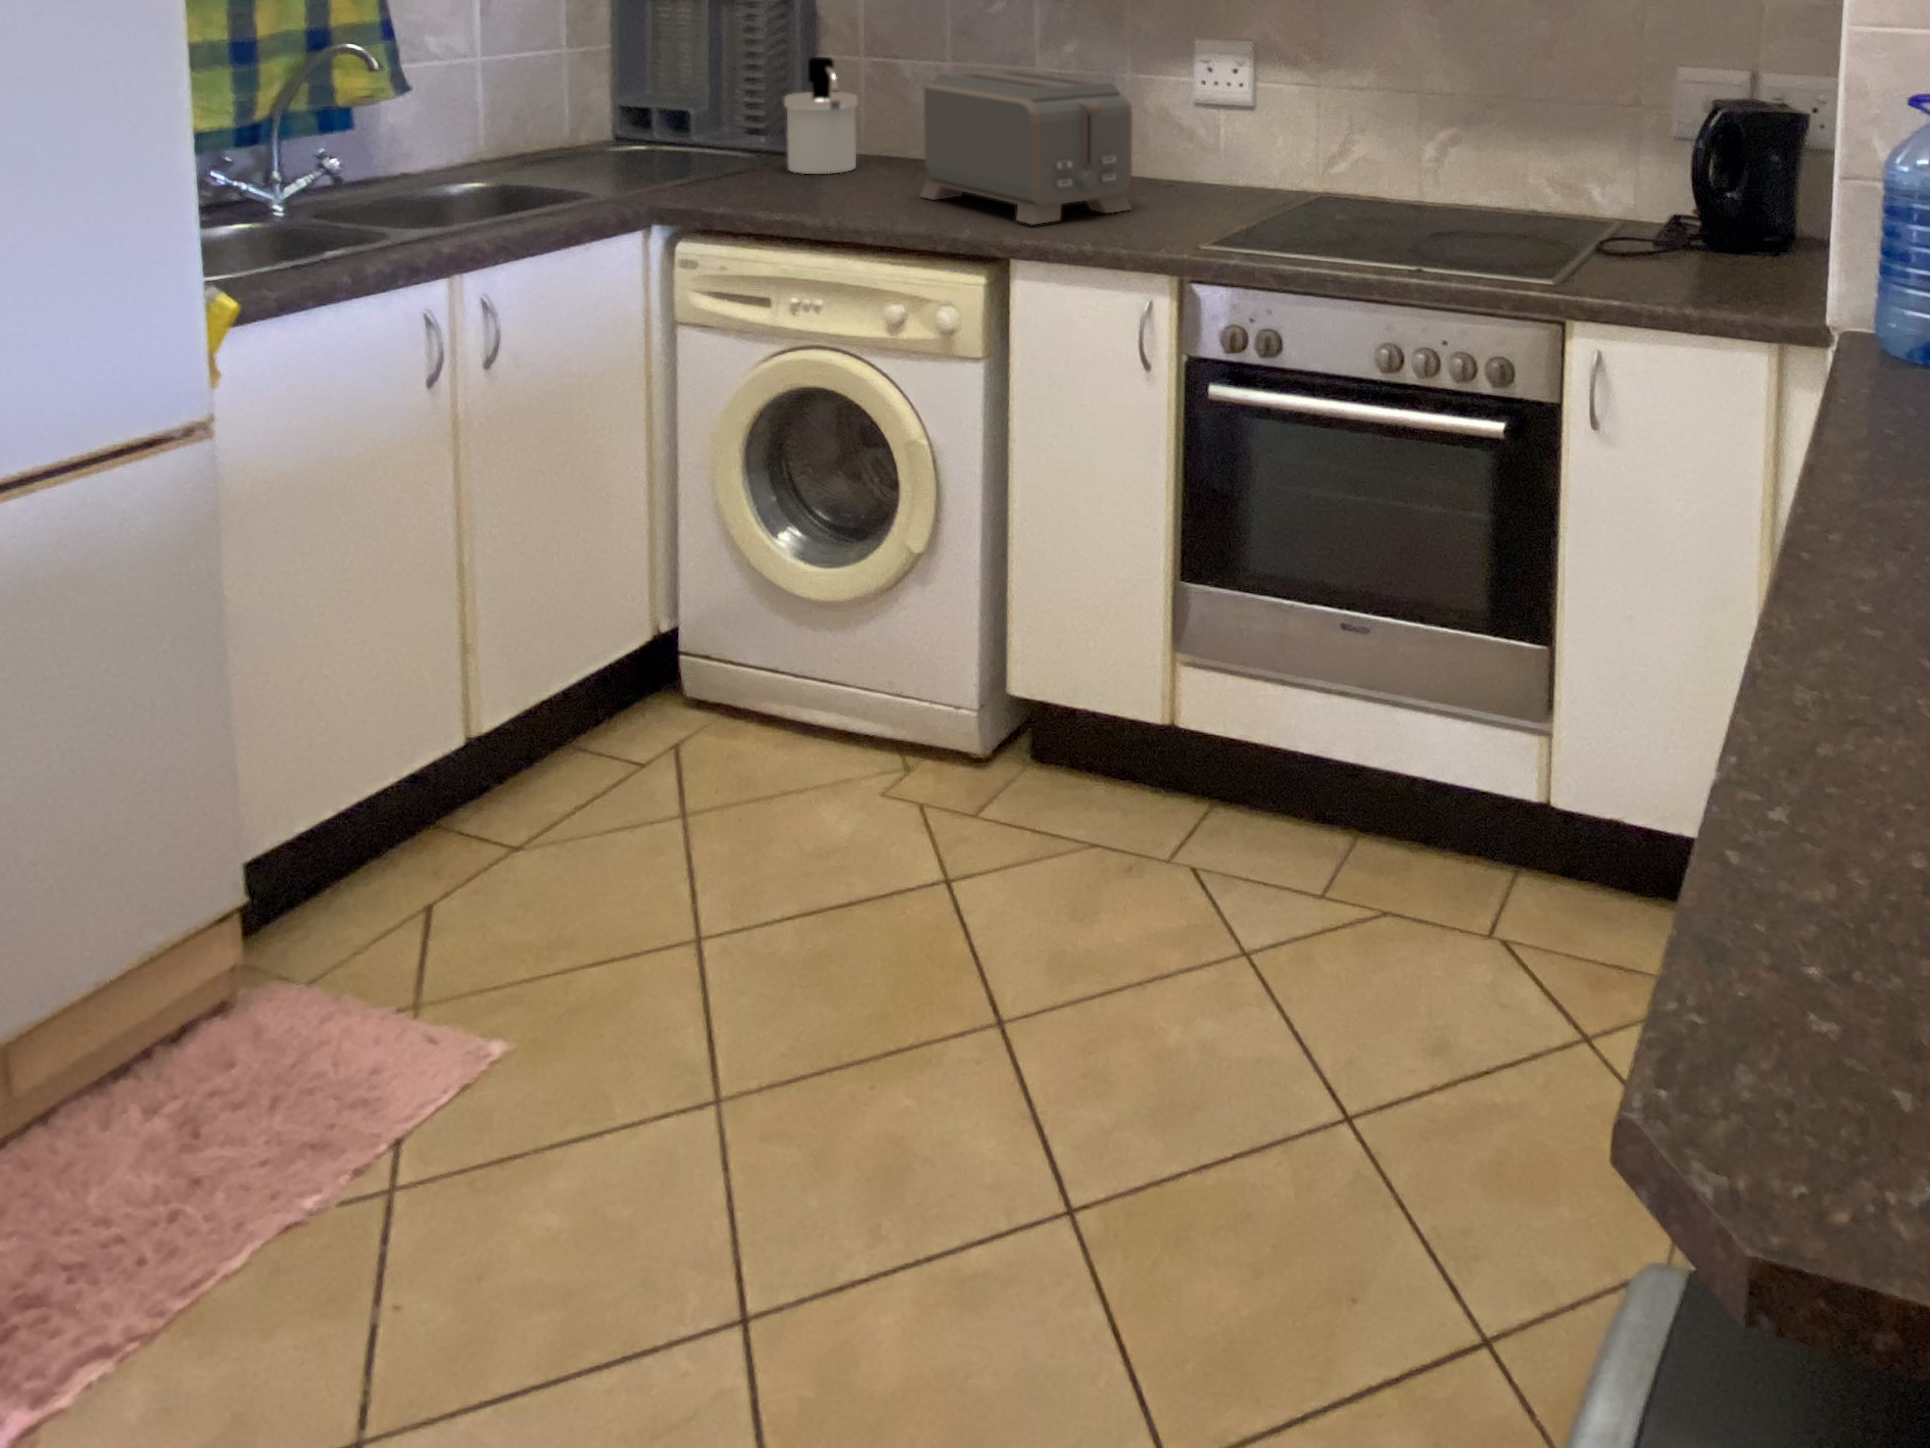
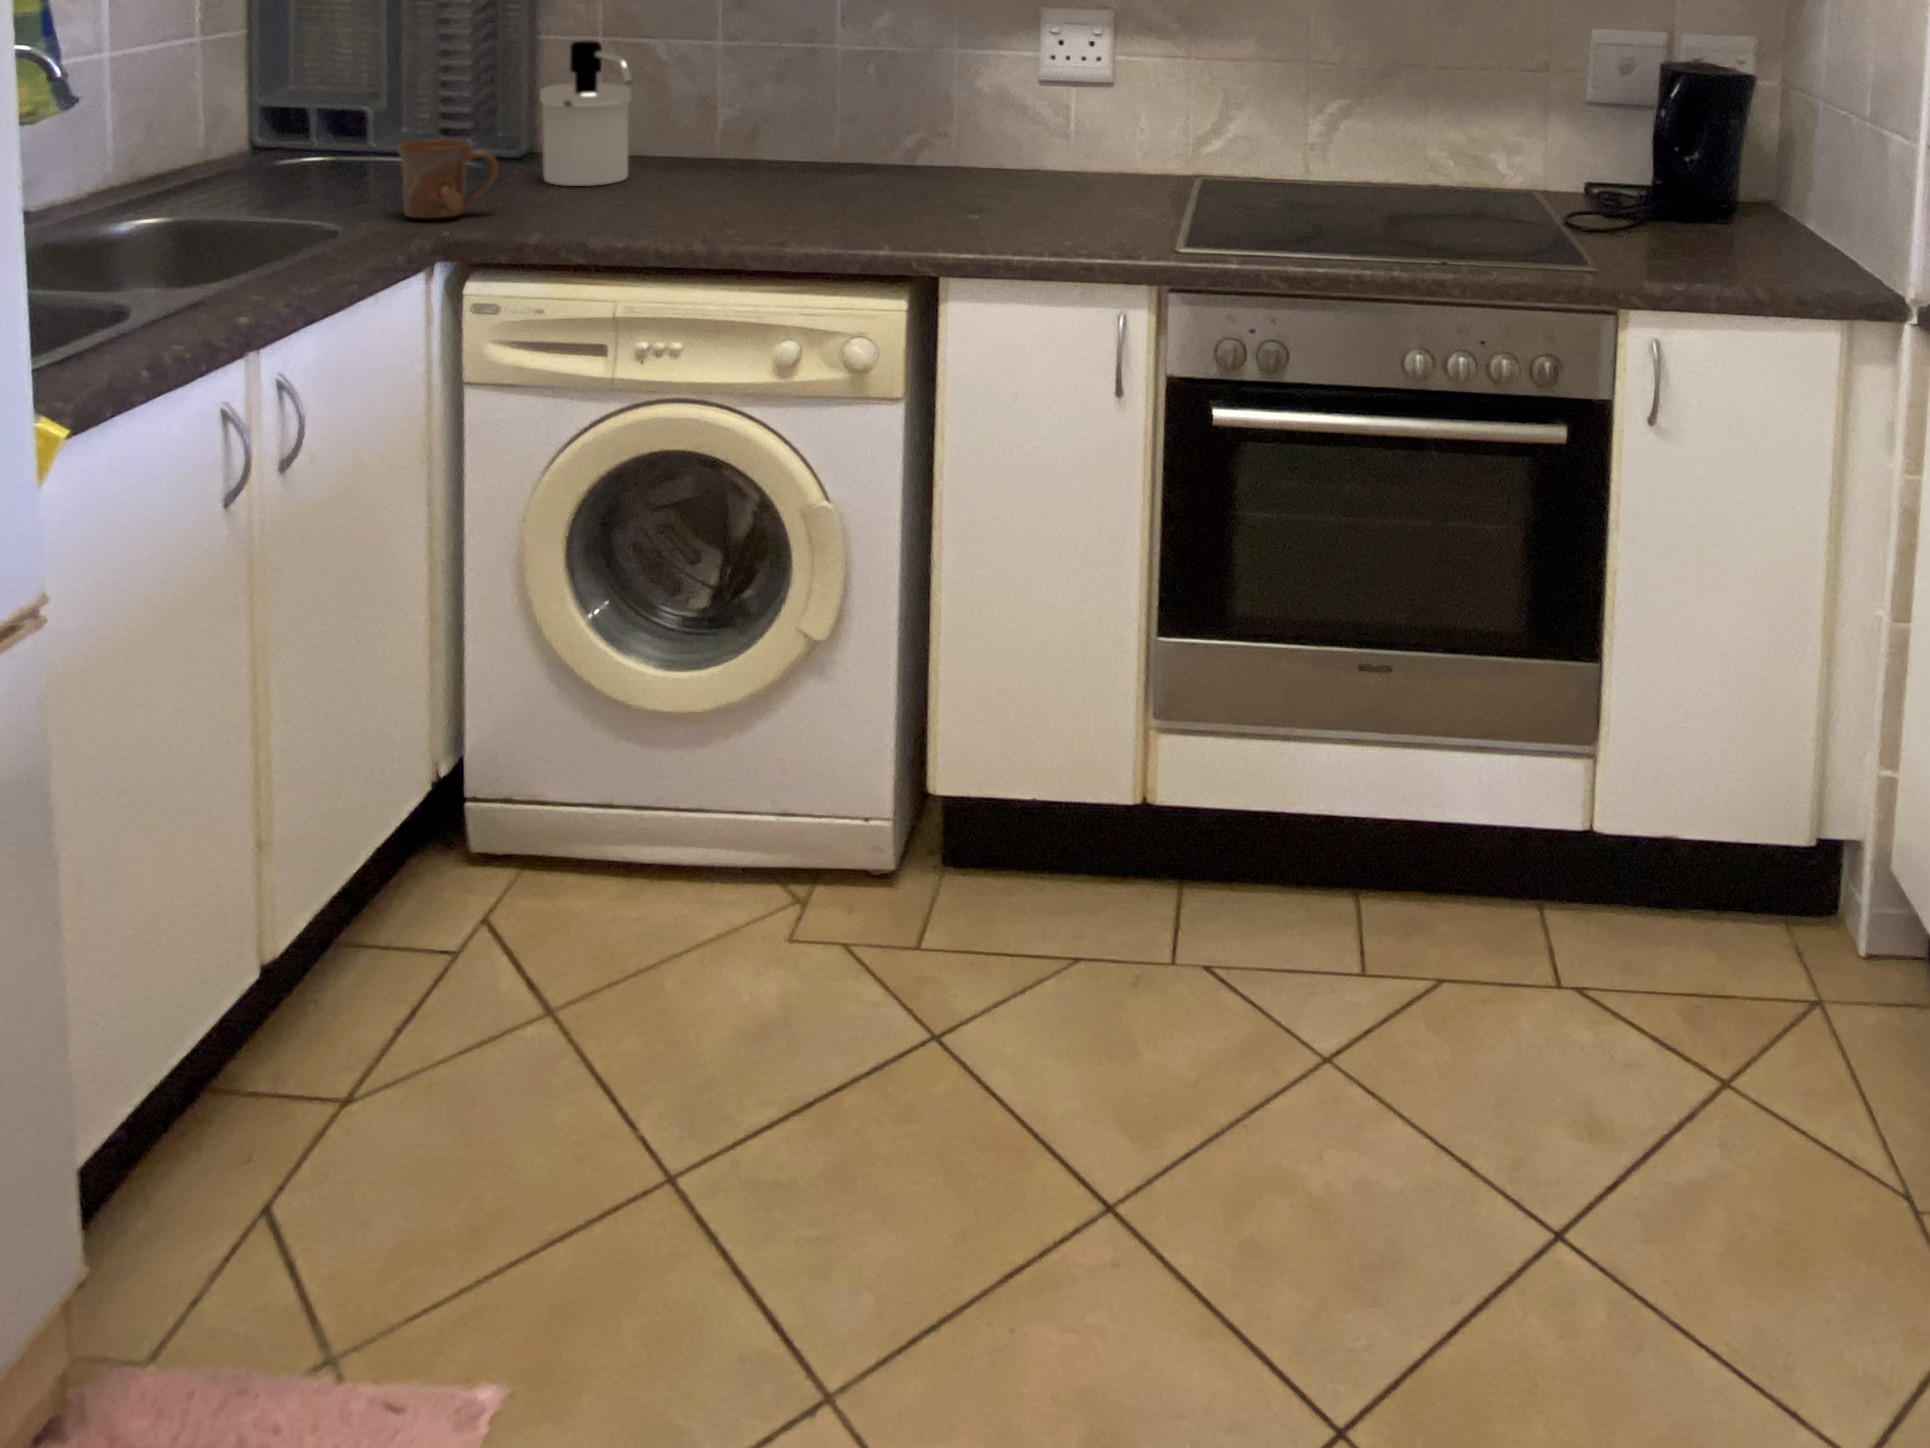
toaster: present [921,69,1132,225] -> none [762,50,1034,236]
mug: none [645,130,720,191] -> present [397,139,498,218]

